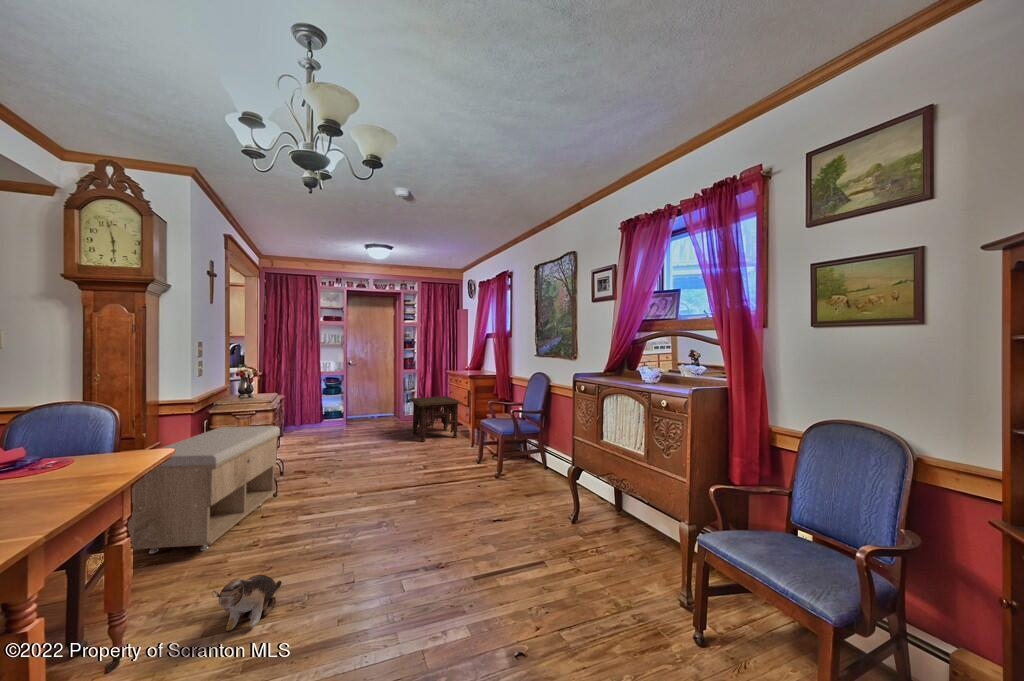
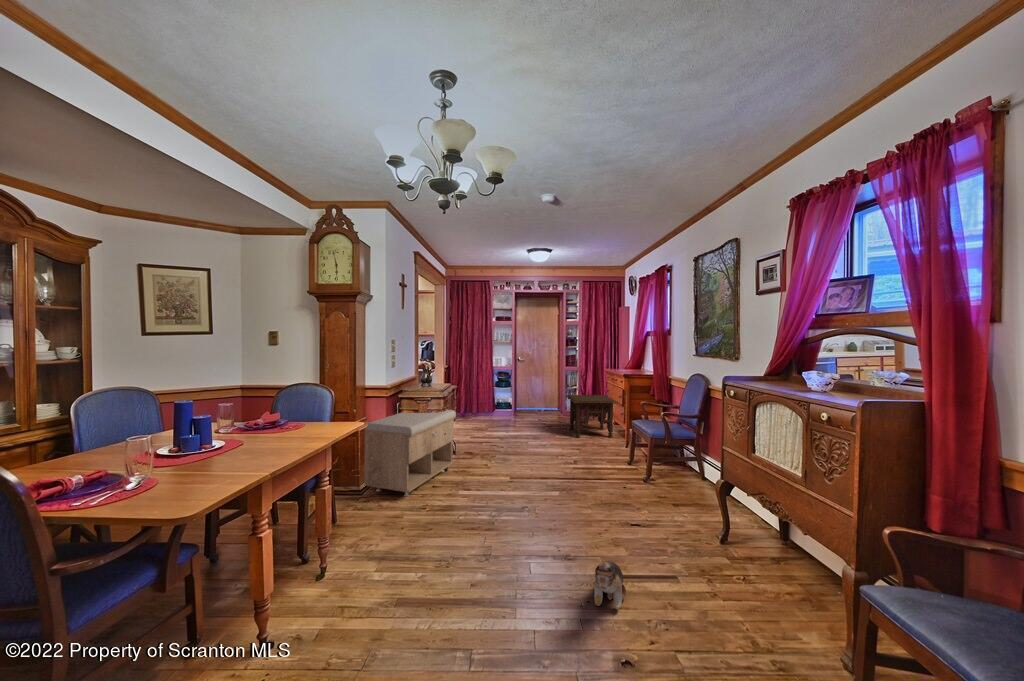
plush toy: present [211,575,282,631] -> present [592,561,626,609]

